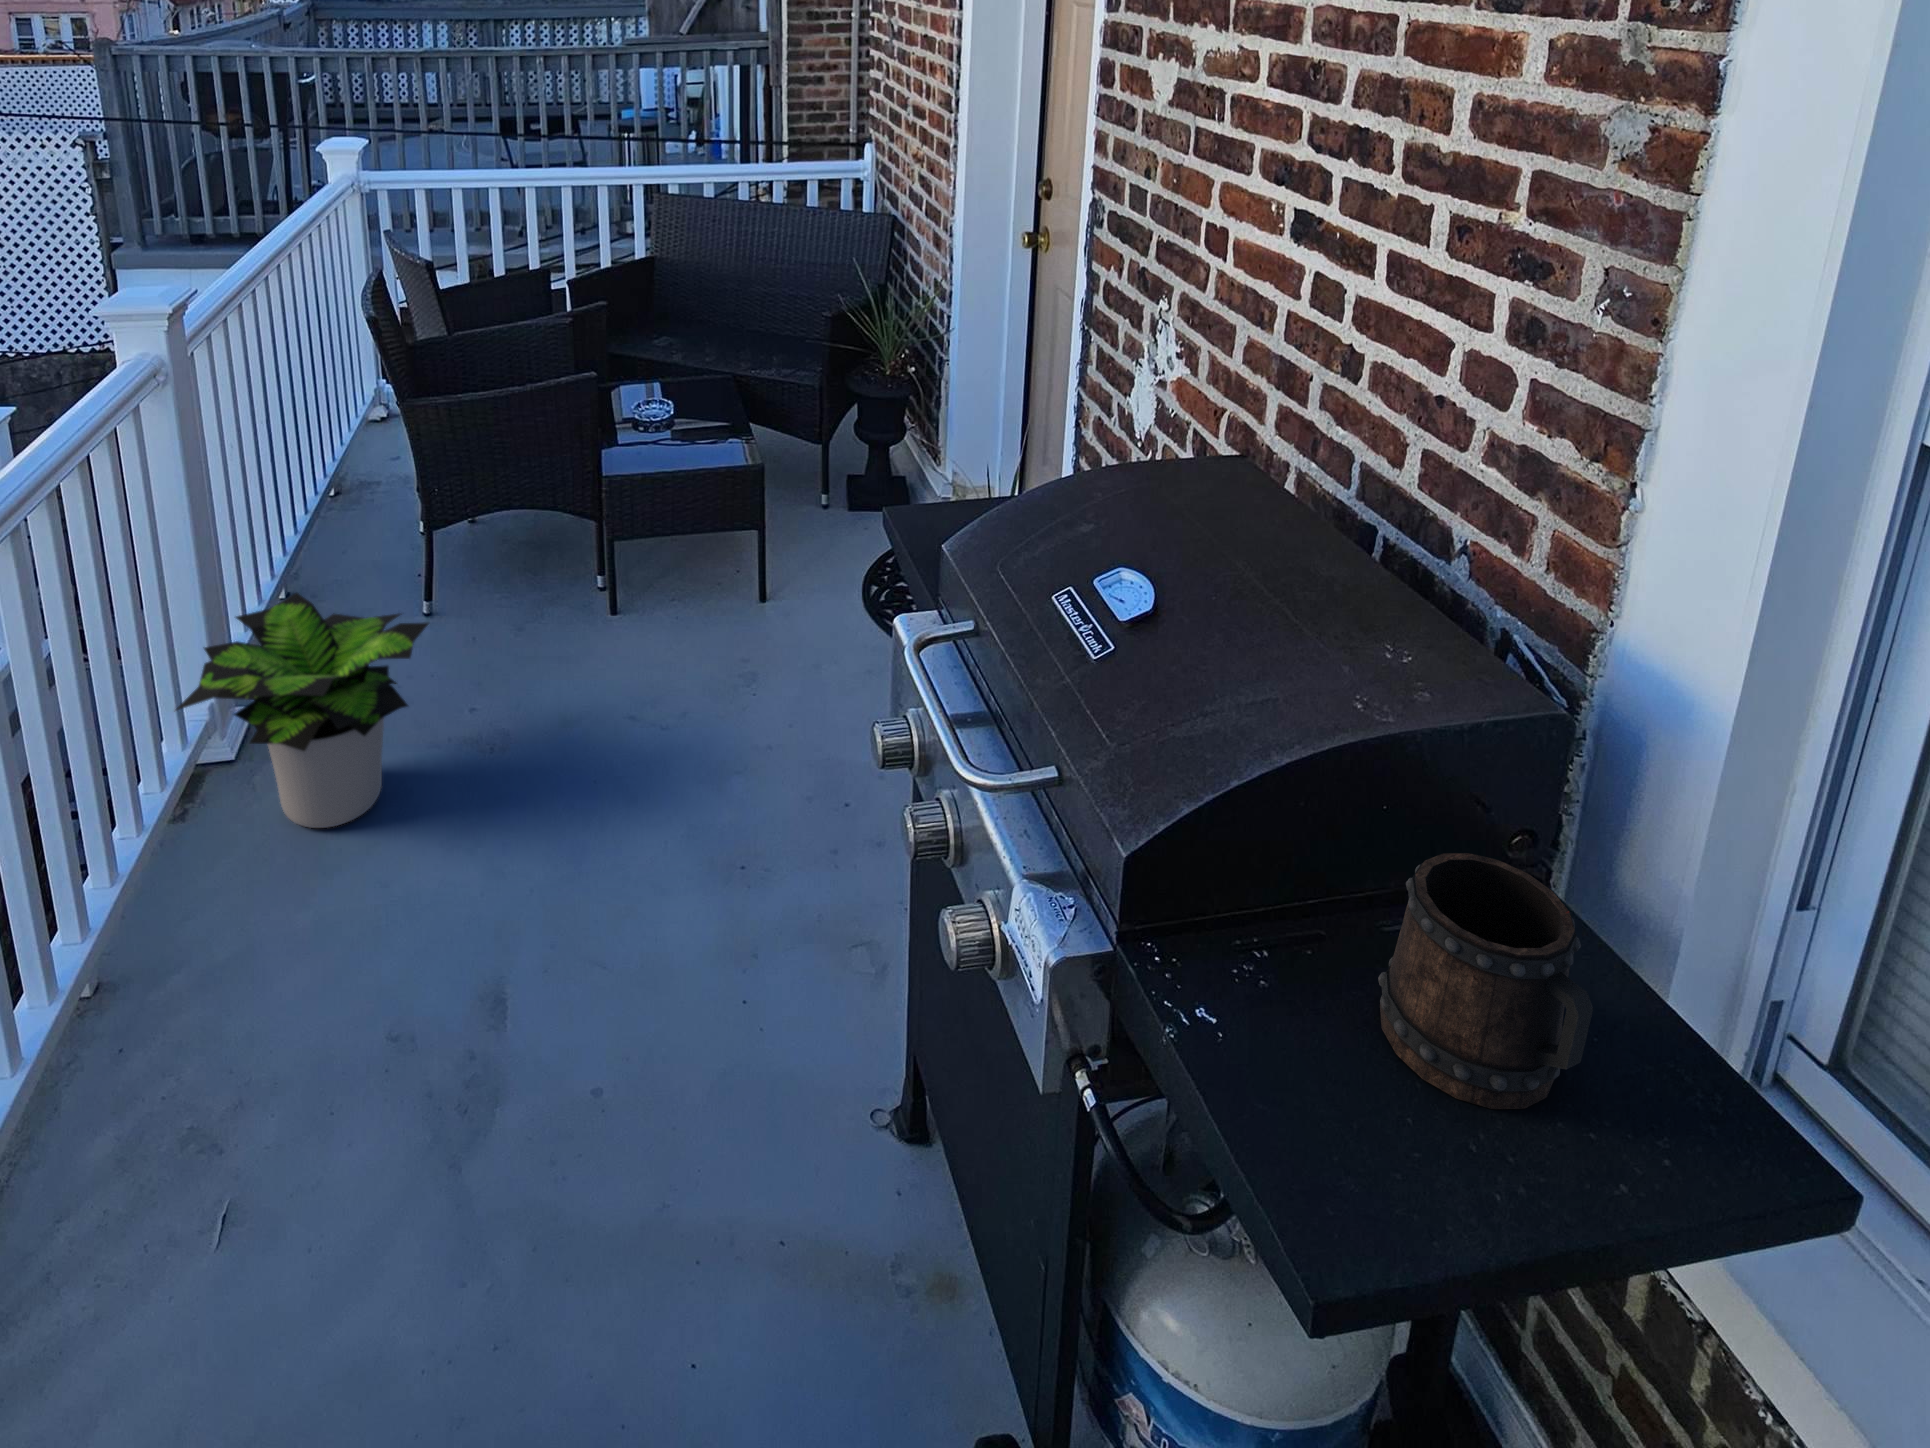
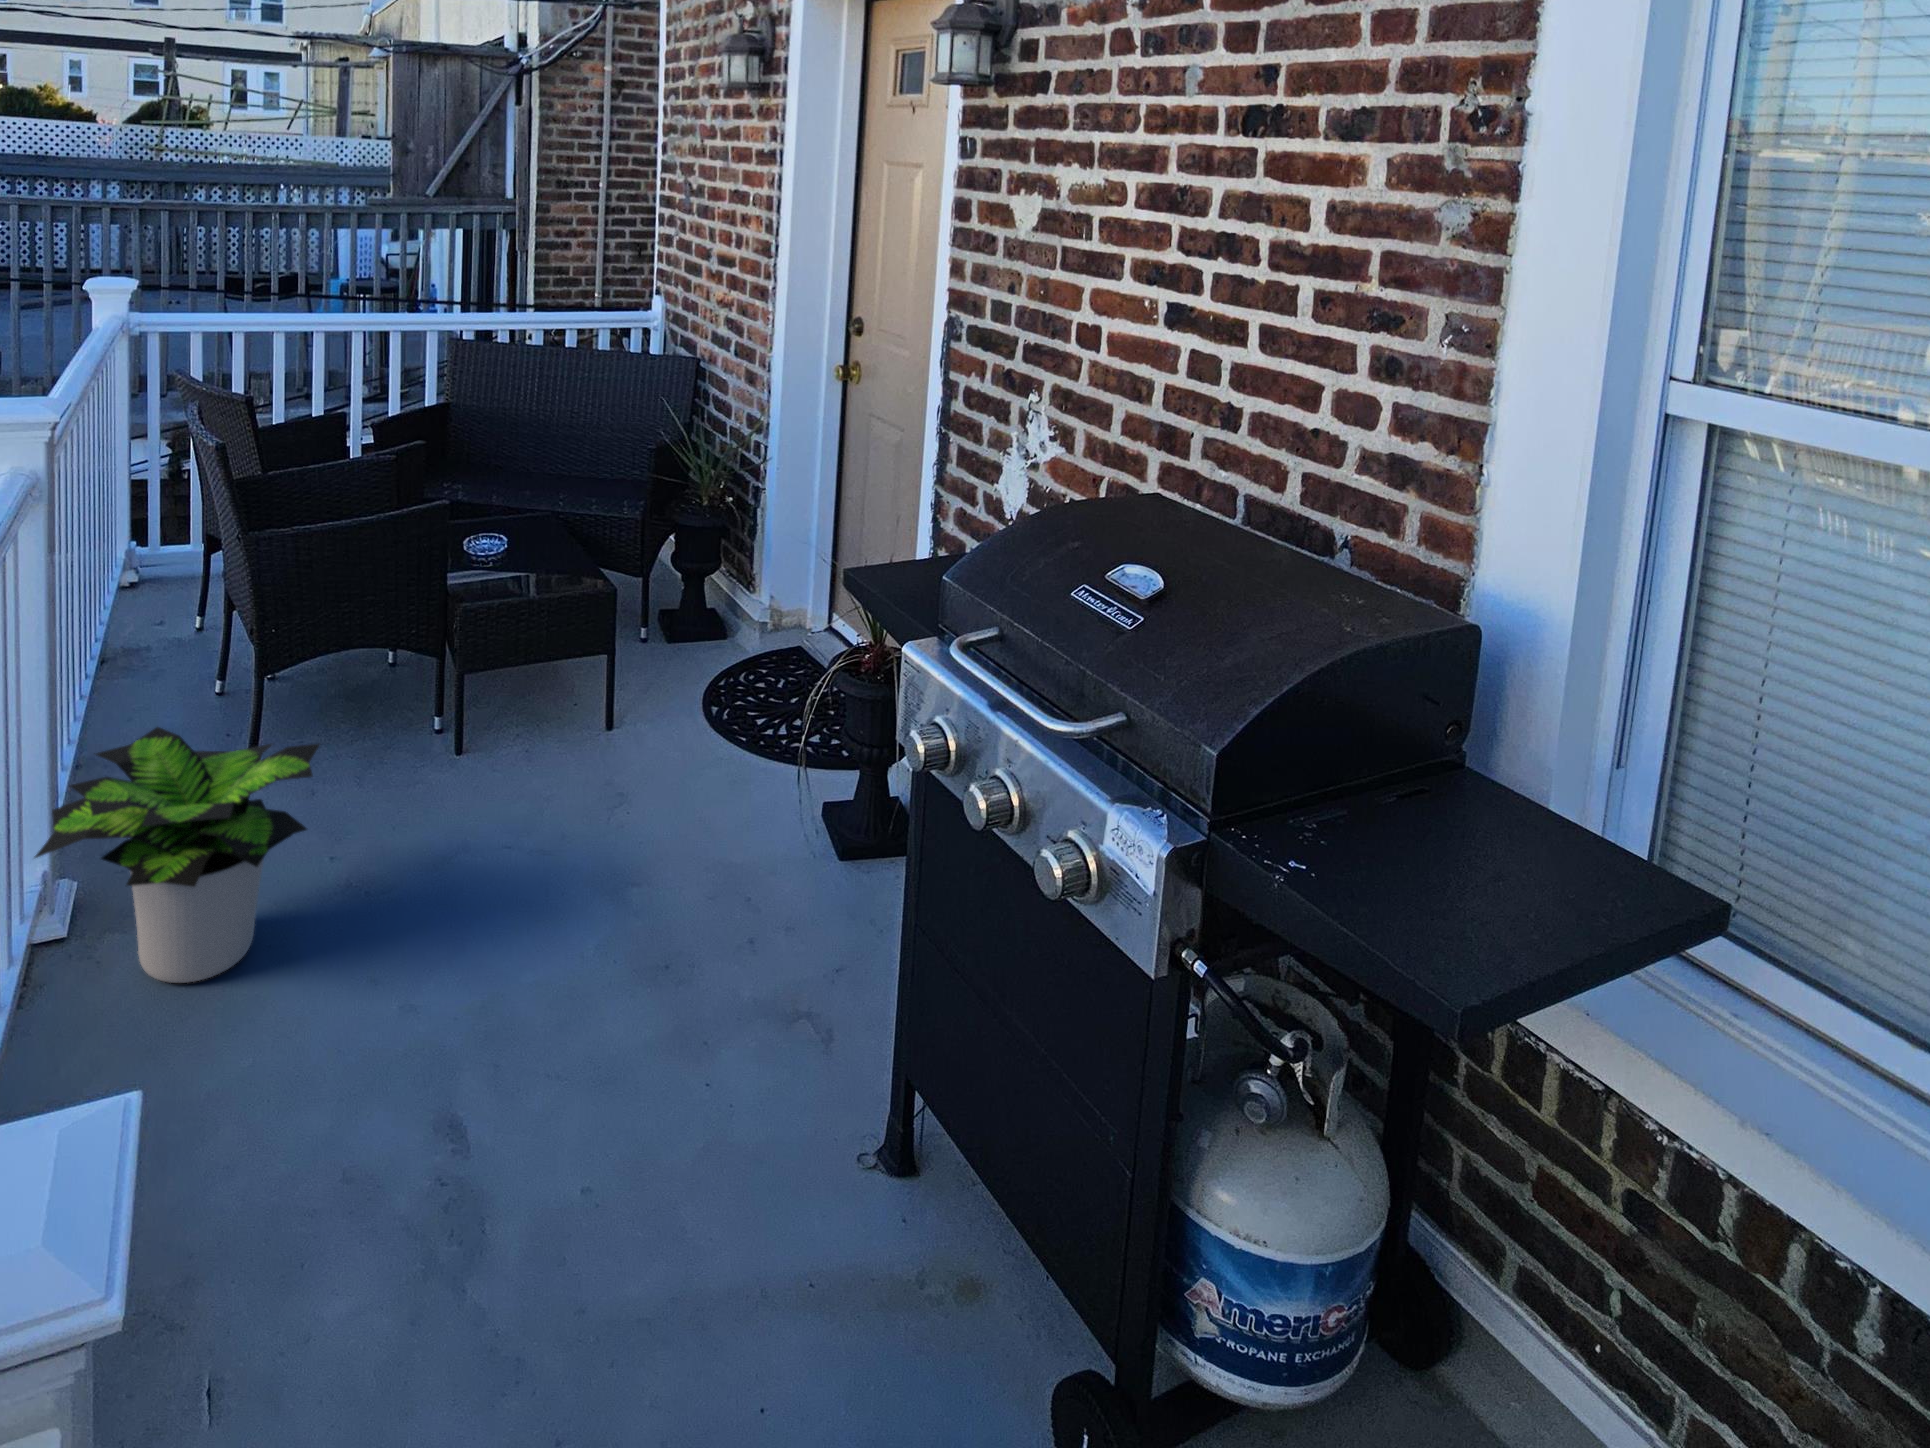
beer mug: present [1378,853,1593,1109] -> none [1401,708,1563,880]

